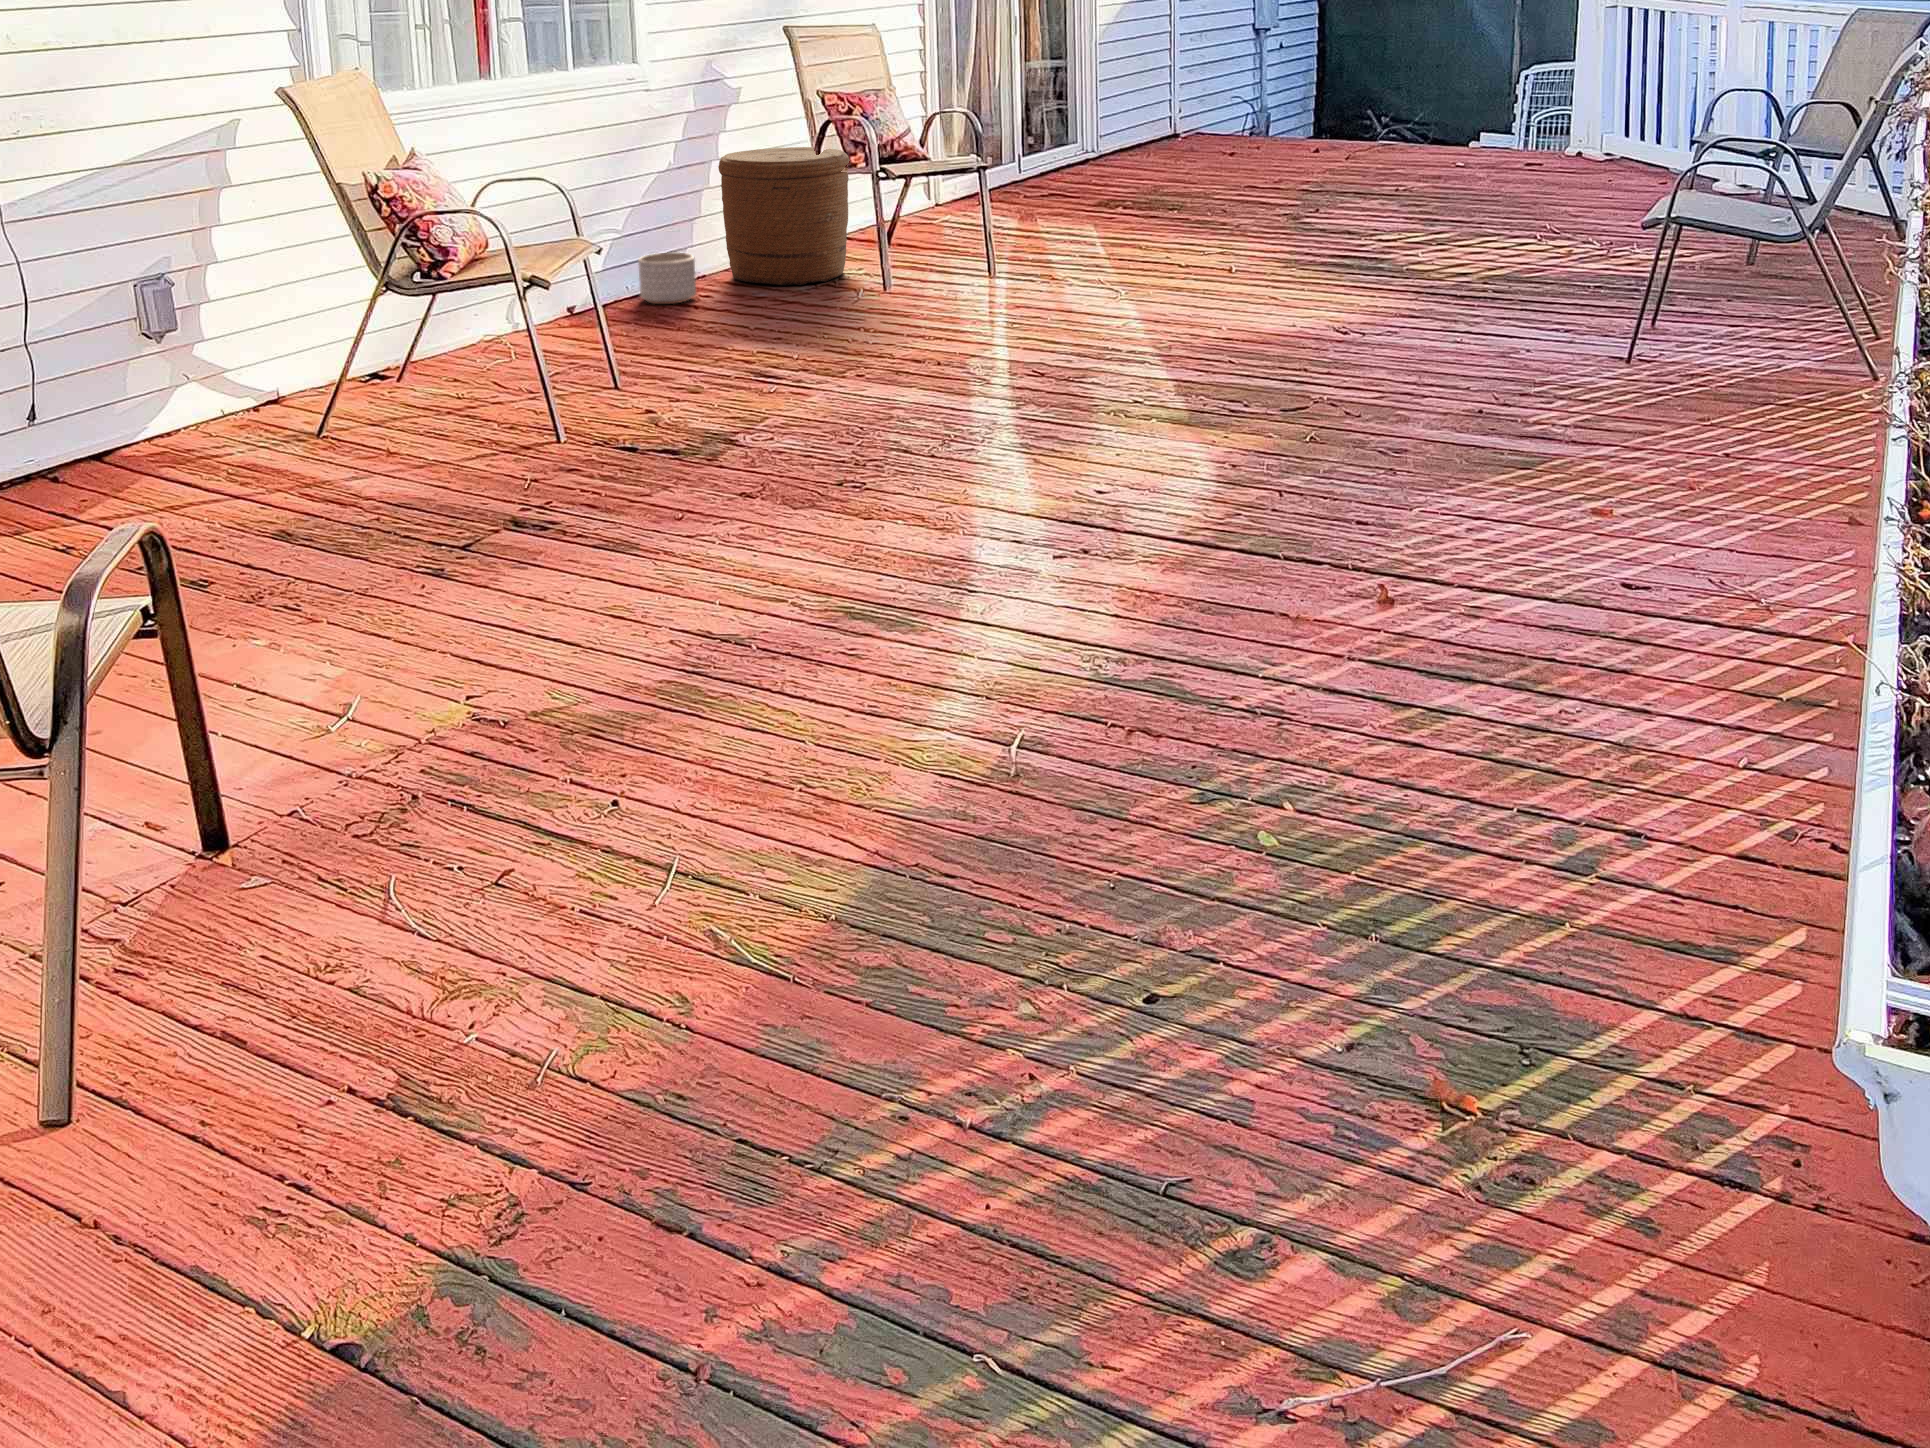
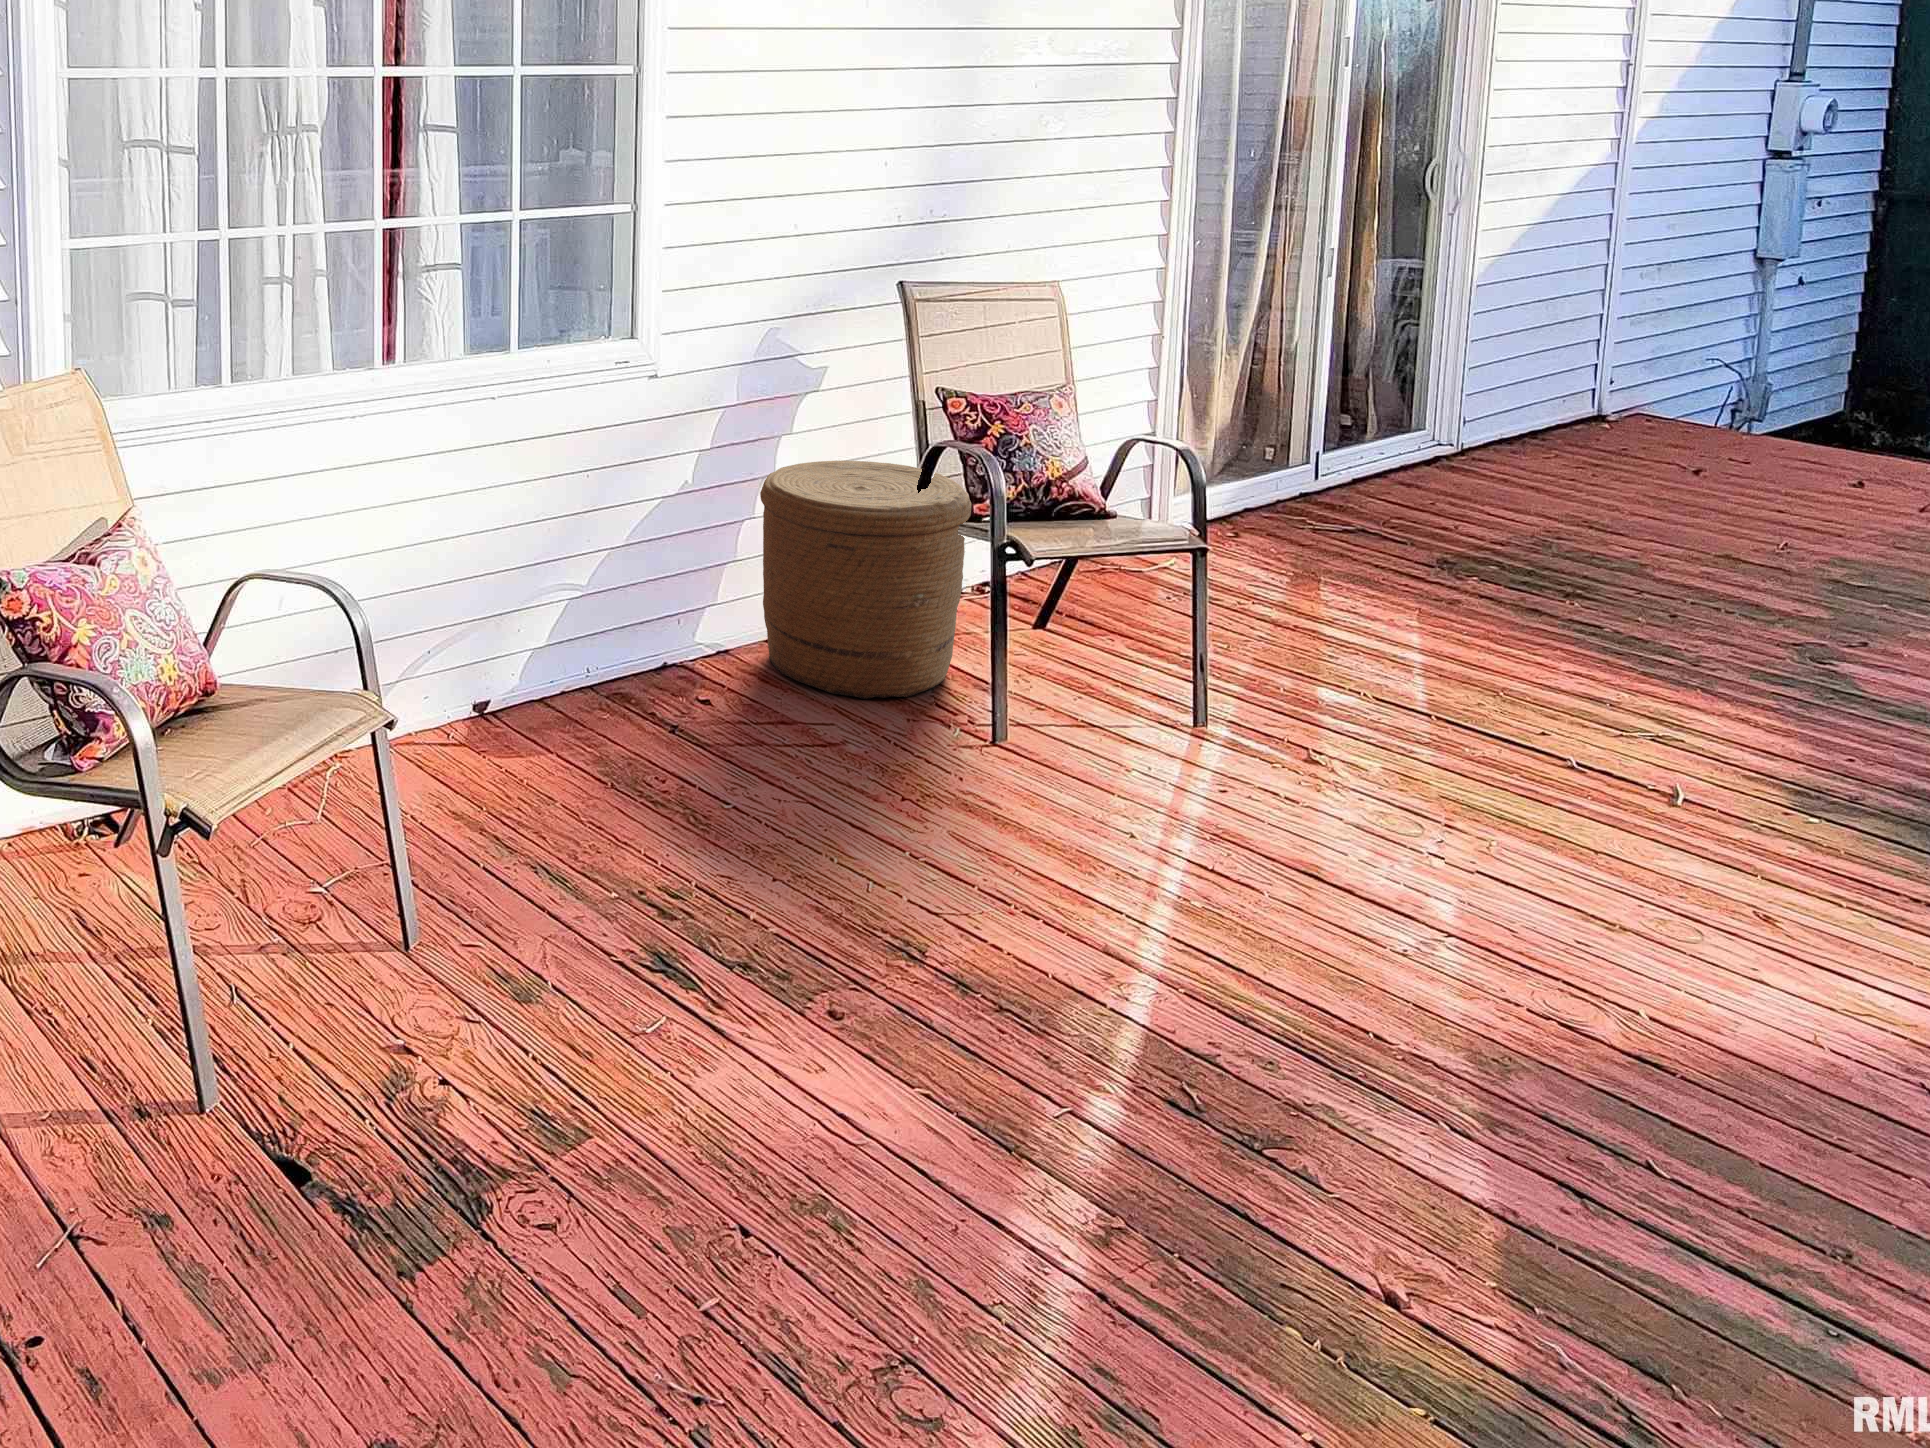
planter: present [638,252,696,304] -> none [605,616,691,707]

